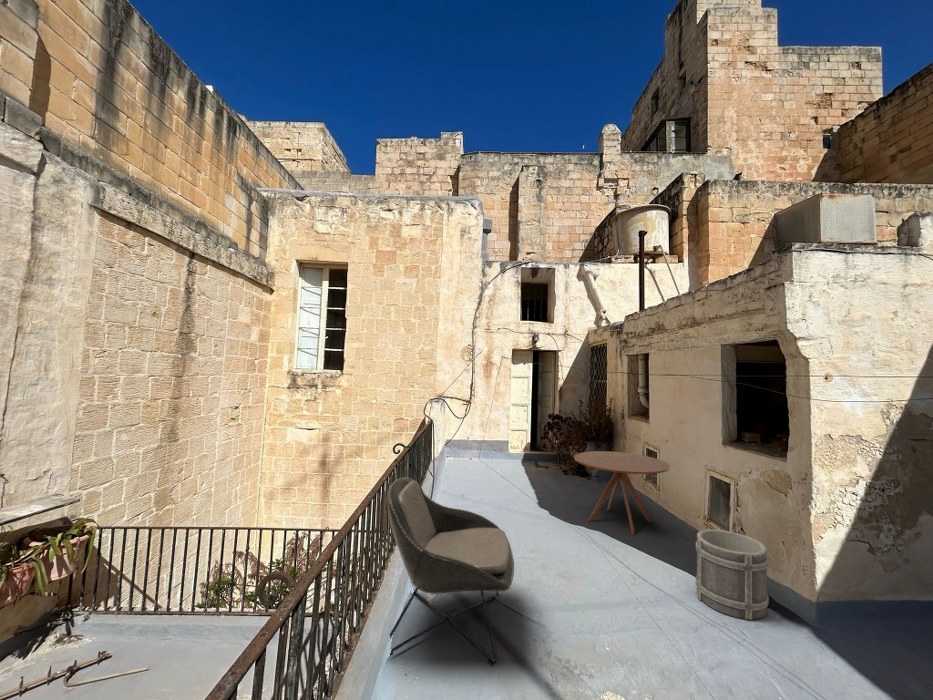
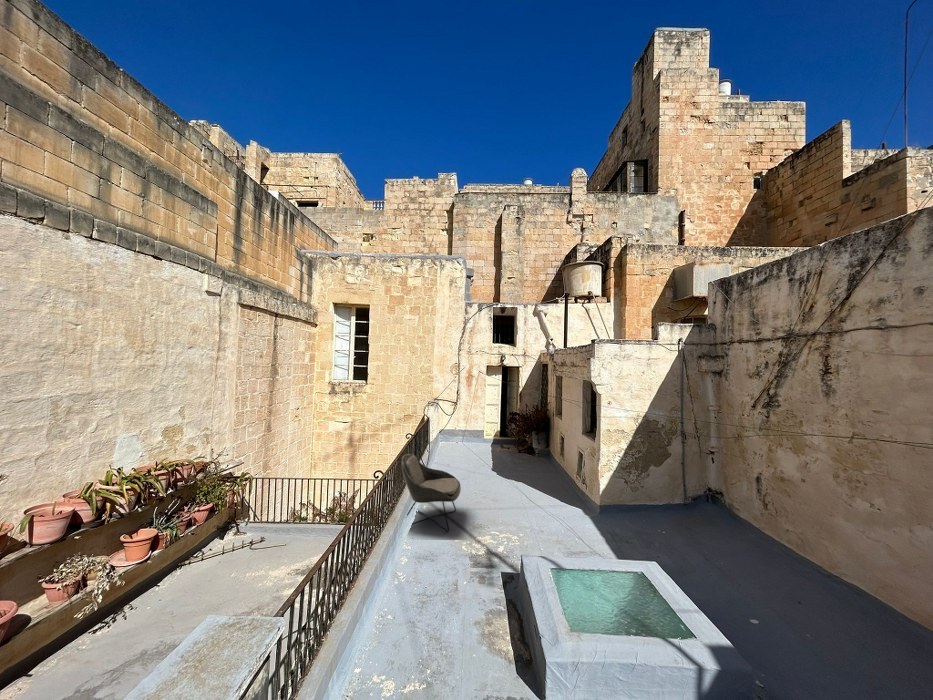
round table: present [575,451,670,534] -> none [511,439,564,487]
bucket: present [696,529,769,620] -> none [553,480,584,520]

